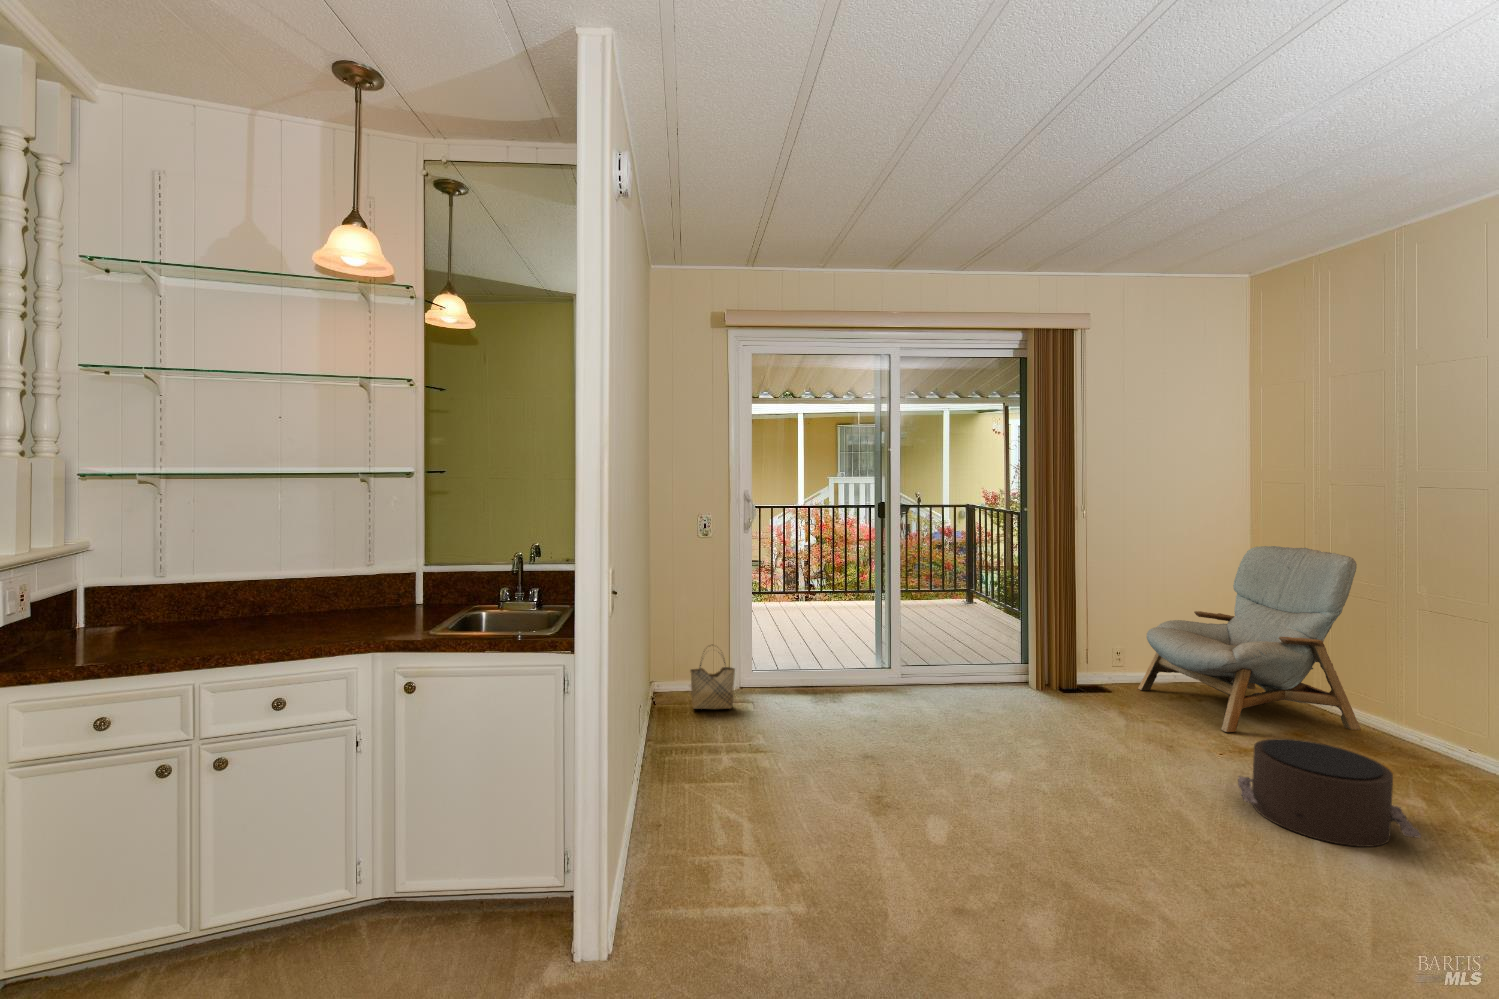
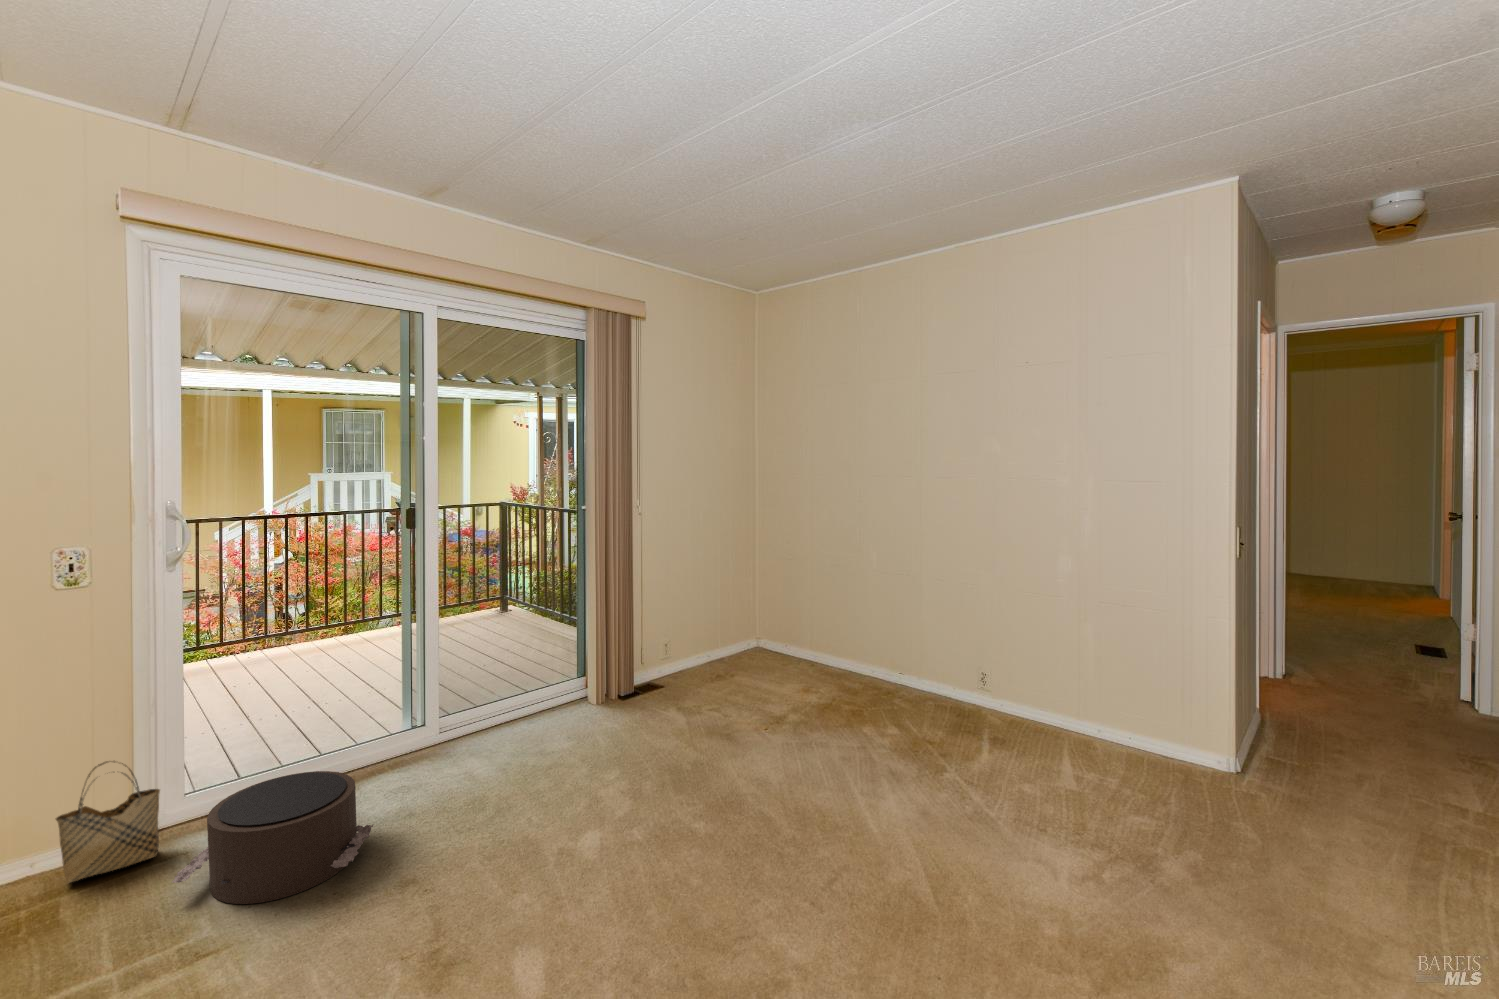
armchair: present [1138,546,1361,732] -> none [684,529,845,705]
pouf: present [1238,739,1421,847] -> present [172,771,373,904]

